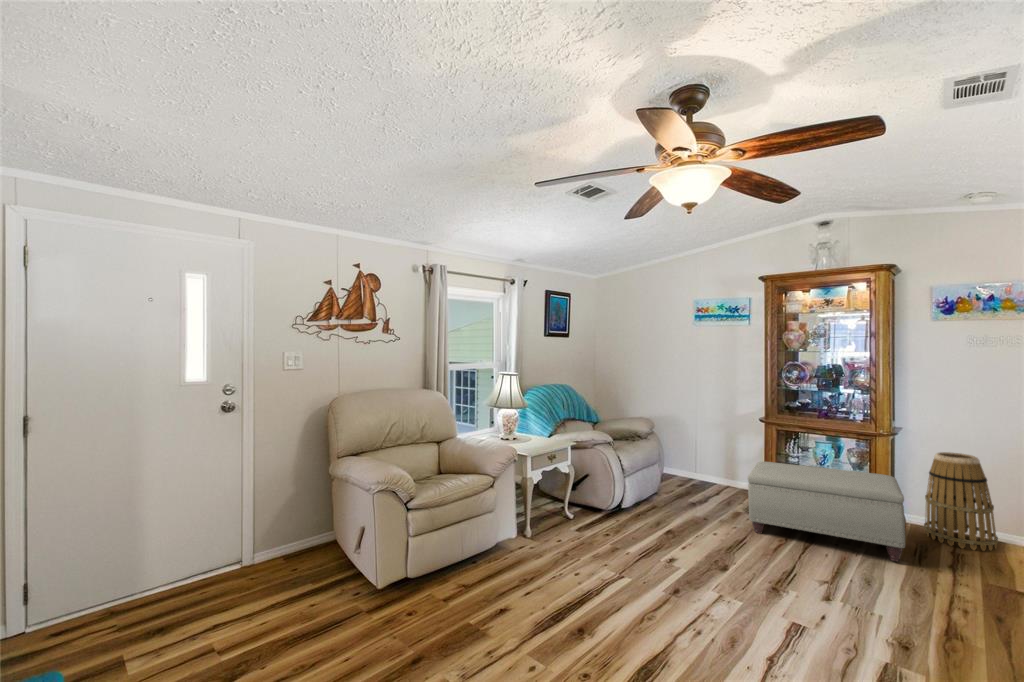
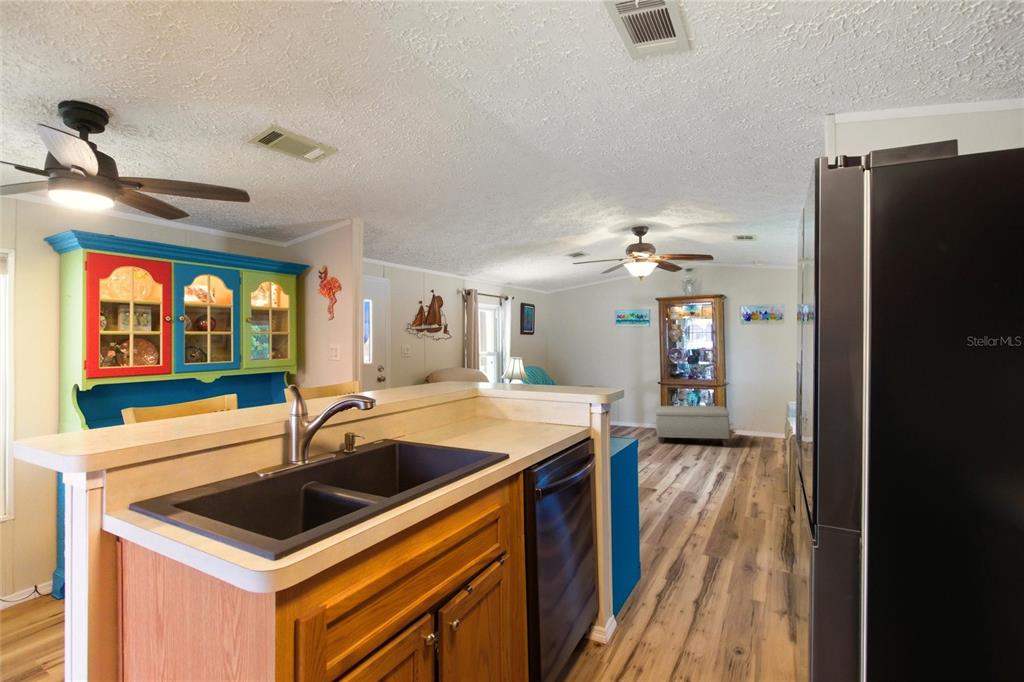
basket: present [924,452,998,551] -> none [740,394,771,441]

